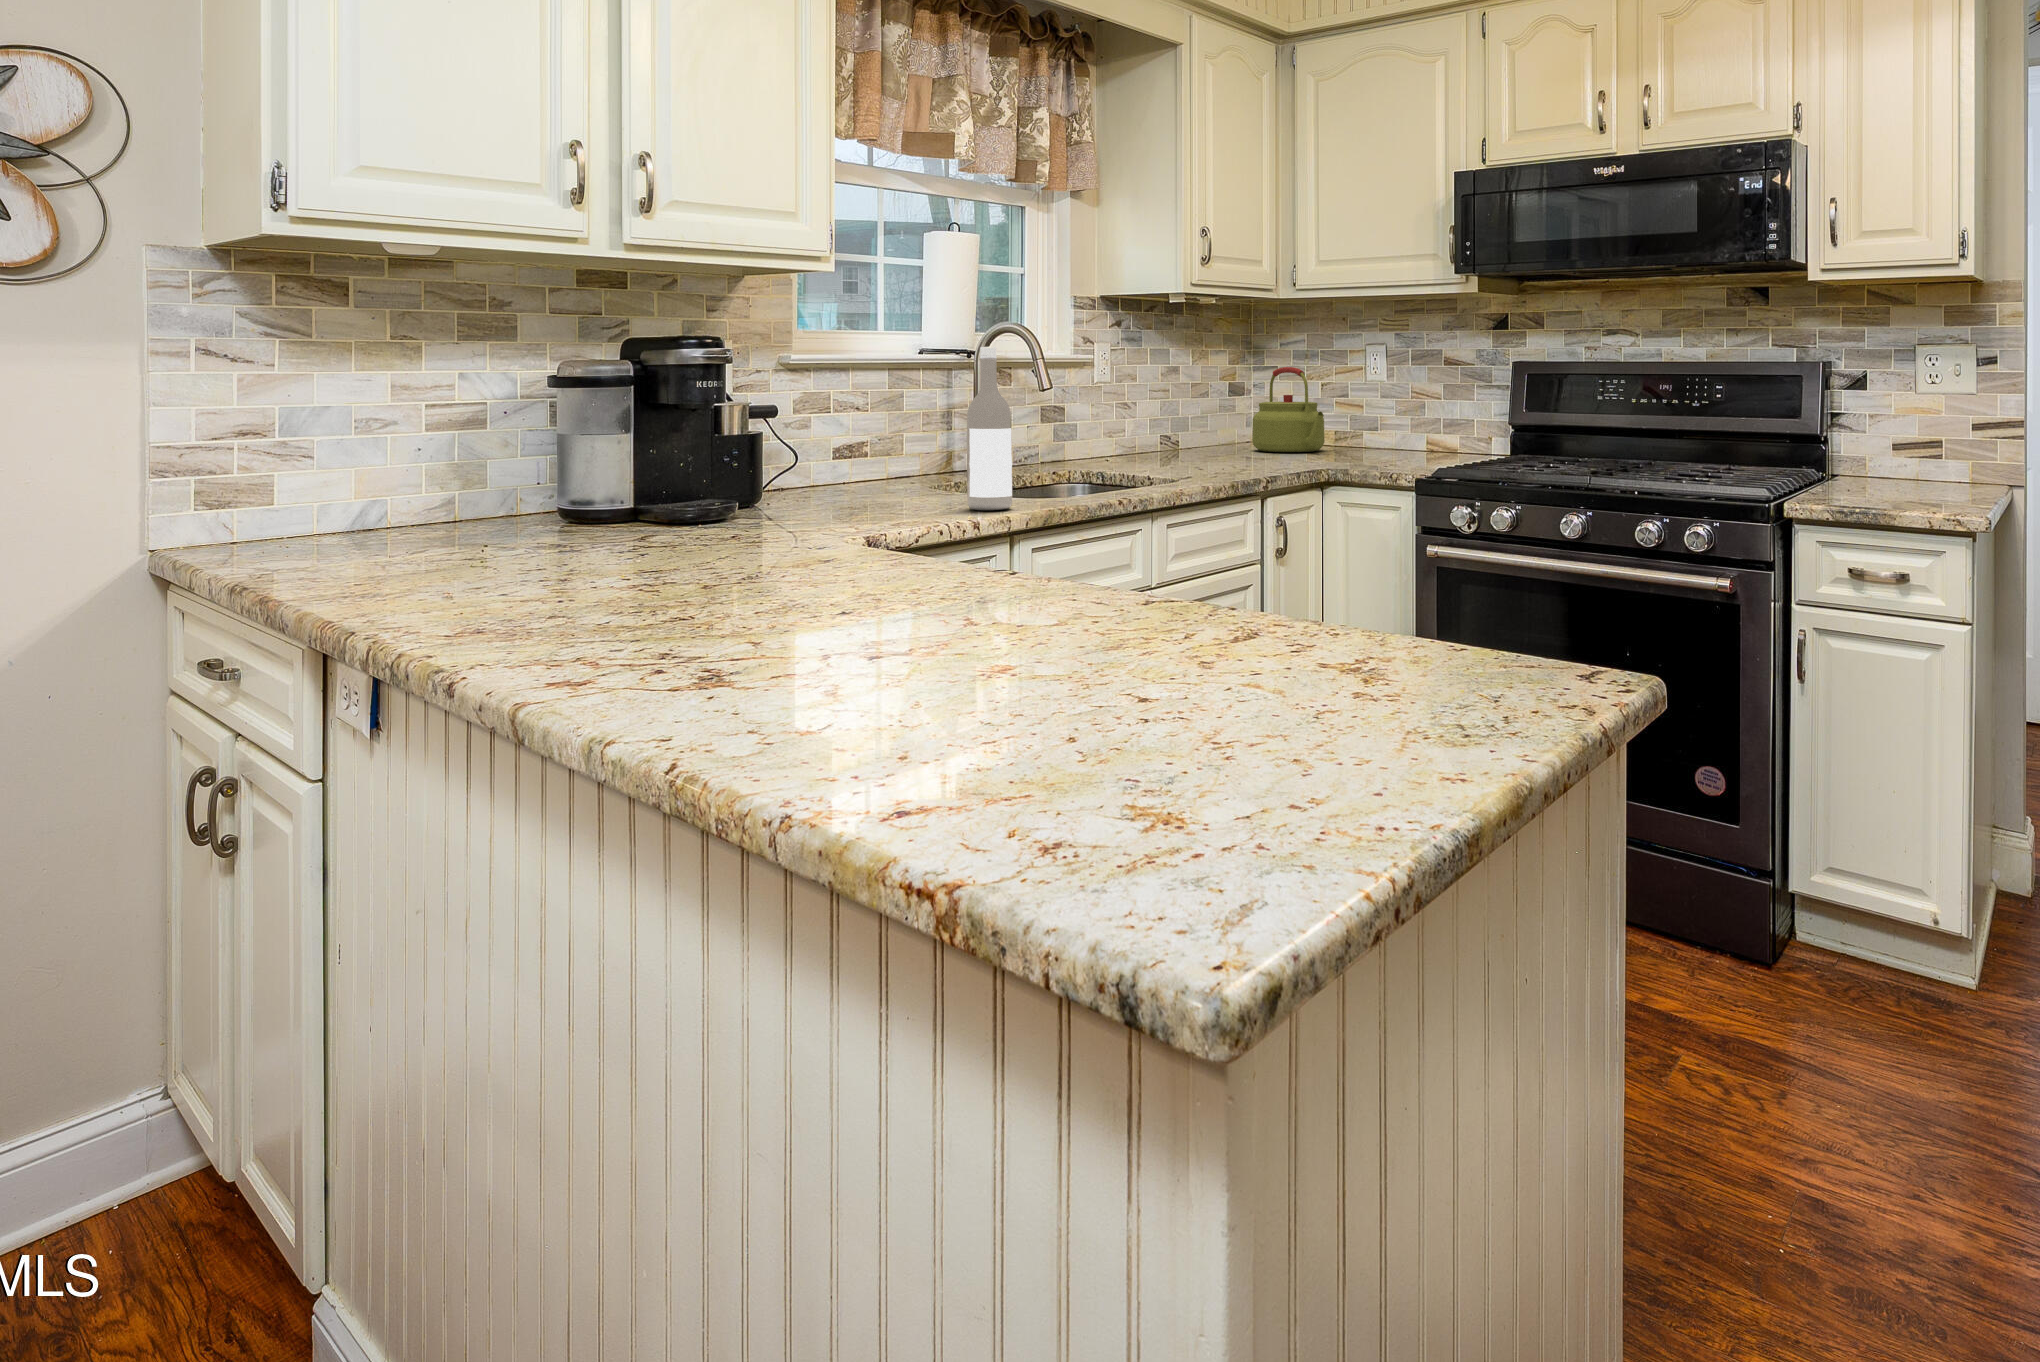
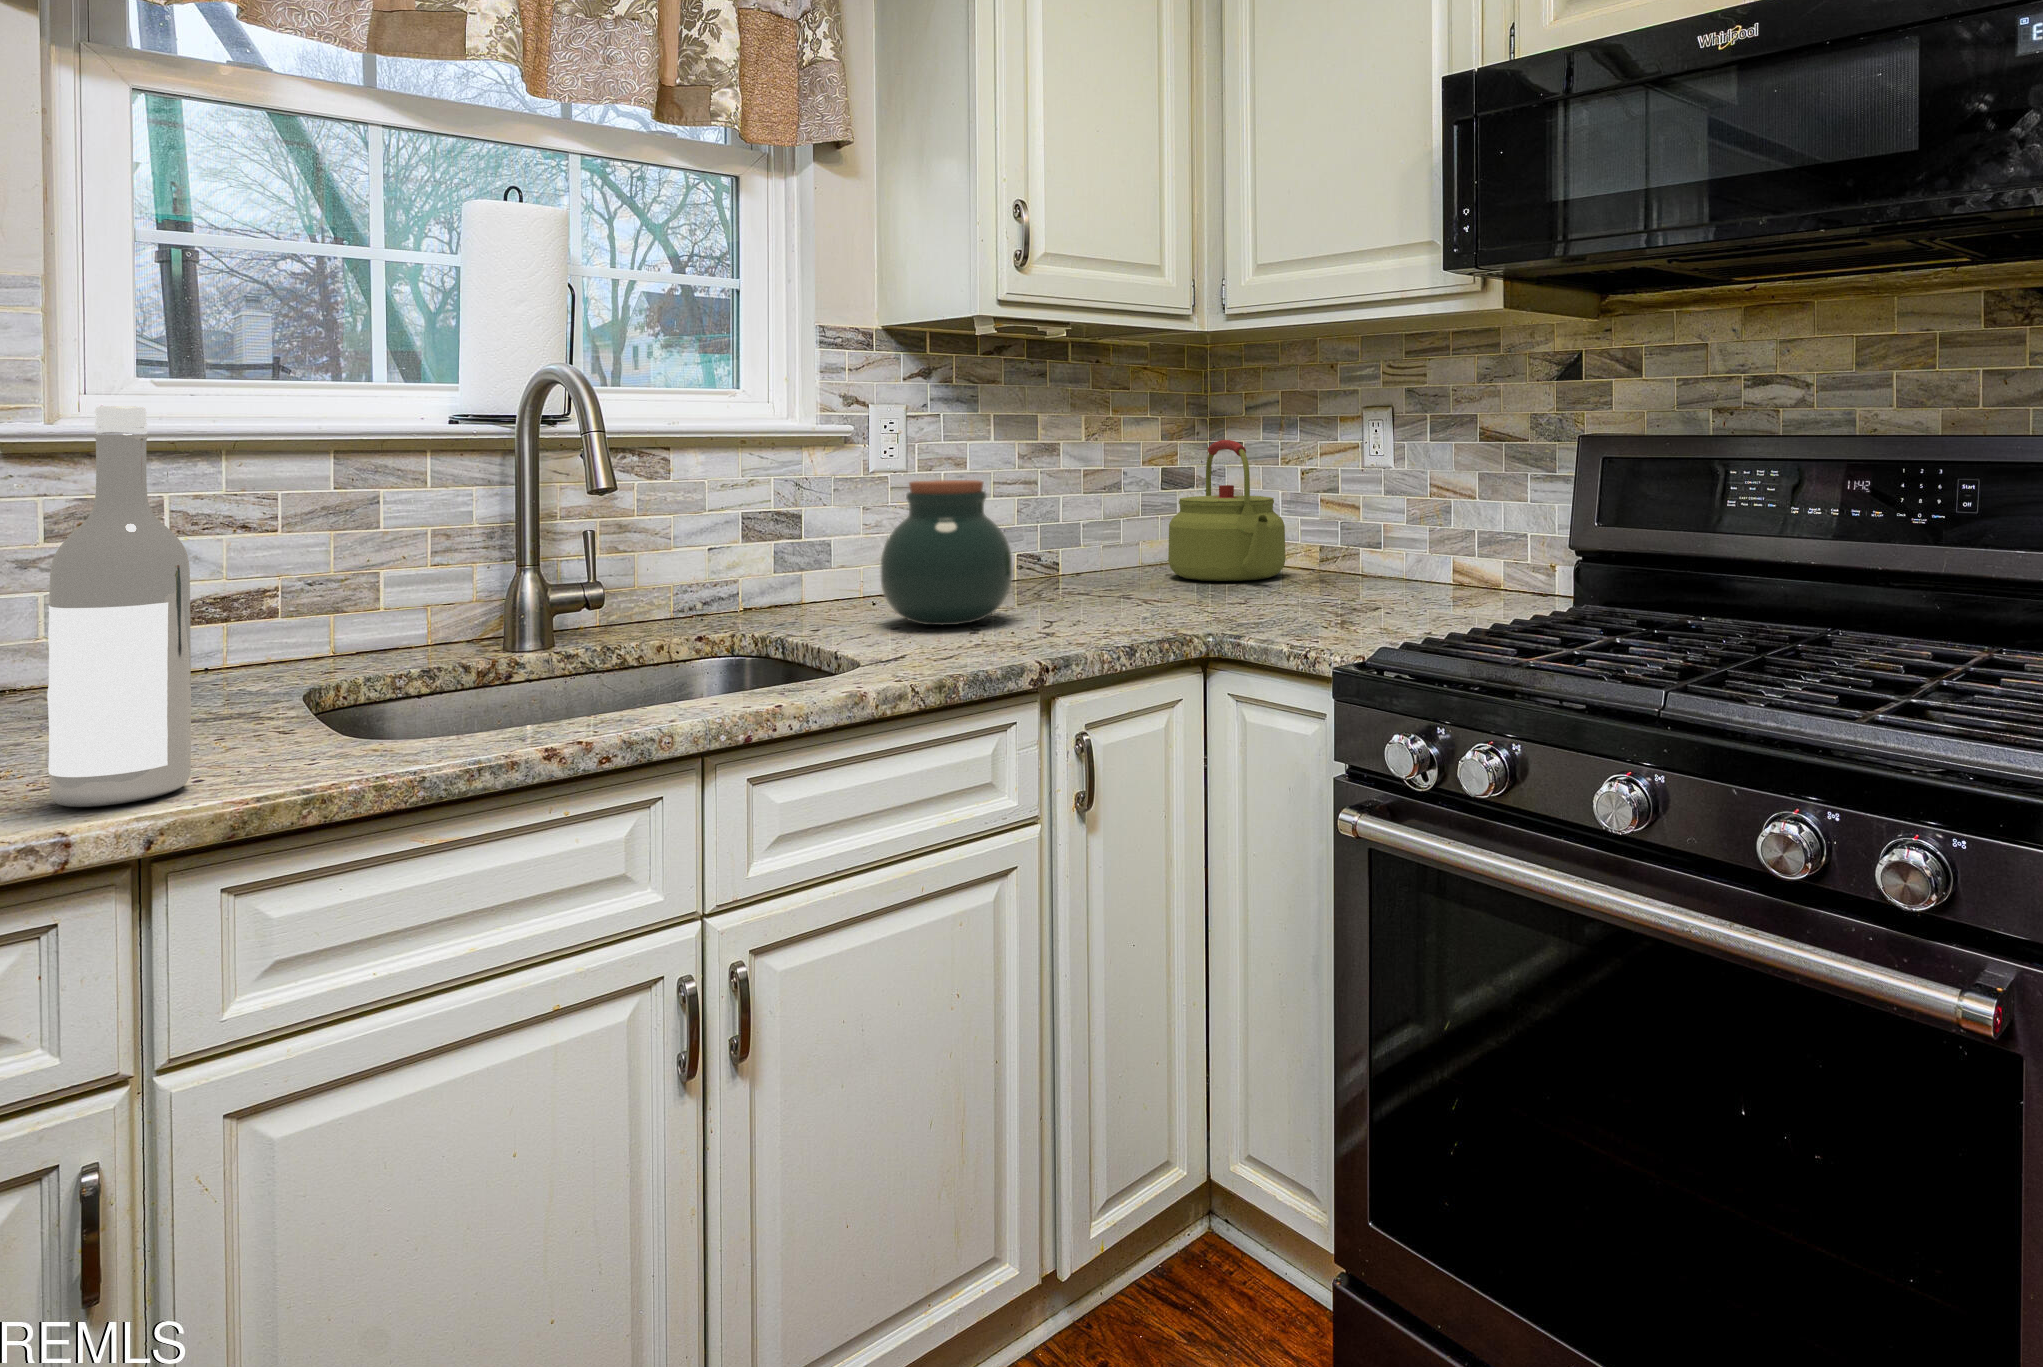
jar: none [1141,388,1213,468] -> present [880,480,1012,625]

